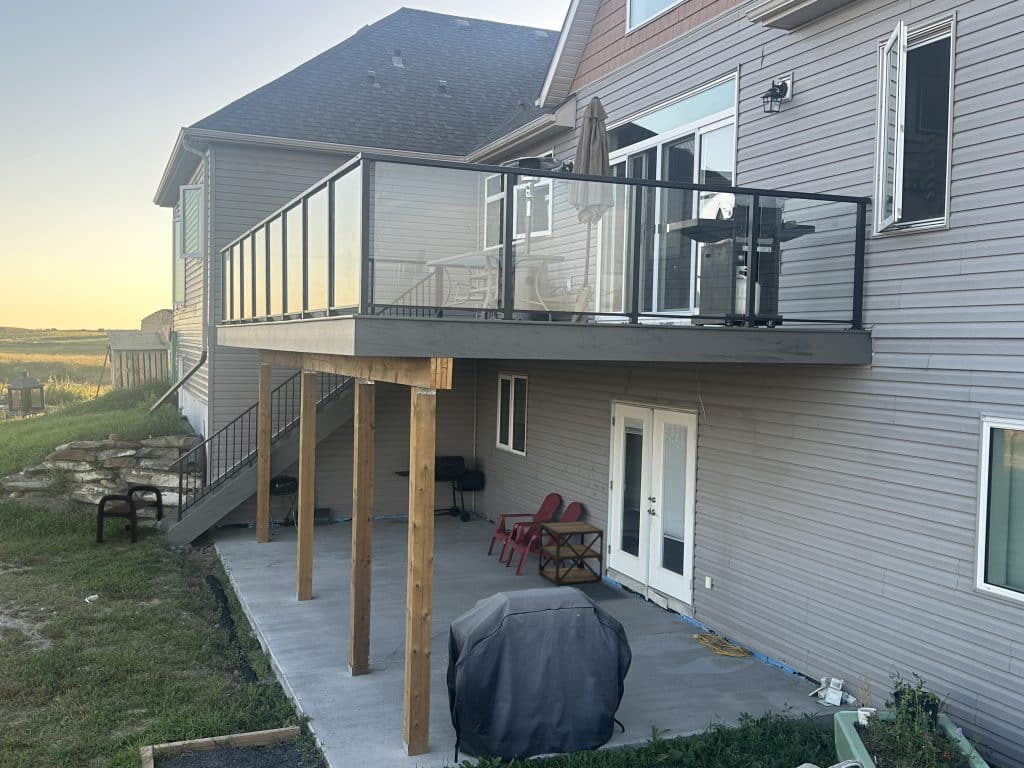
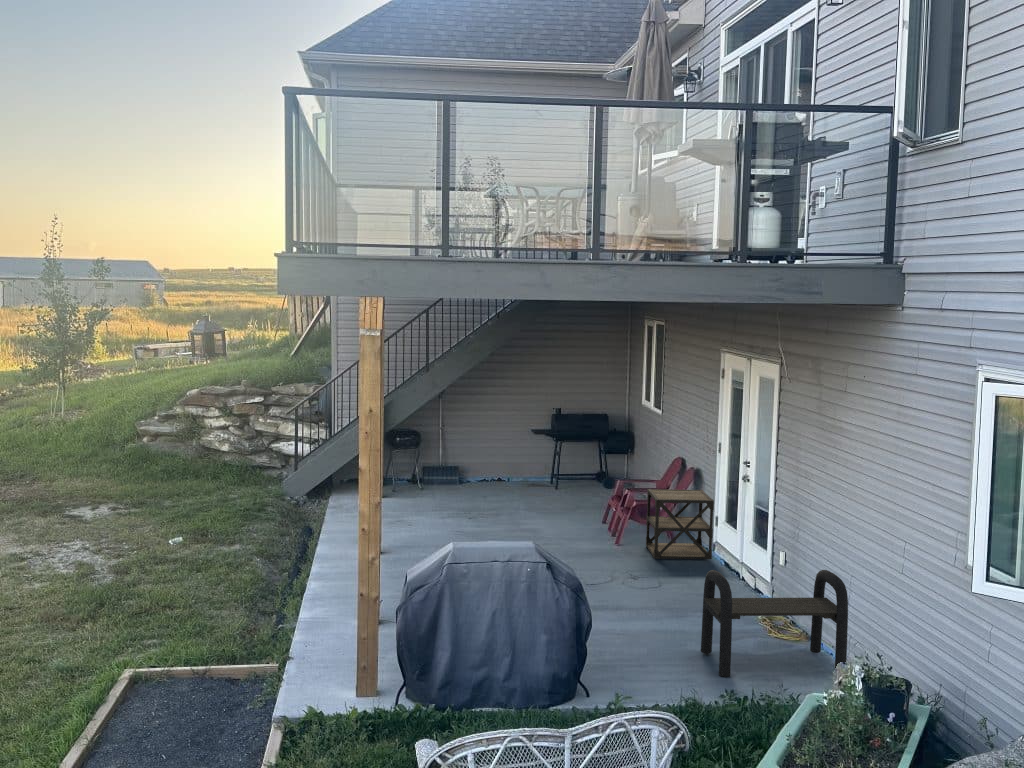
bench: present [96,485,163,543] -> present [701,570,848,677]

